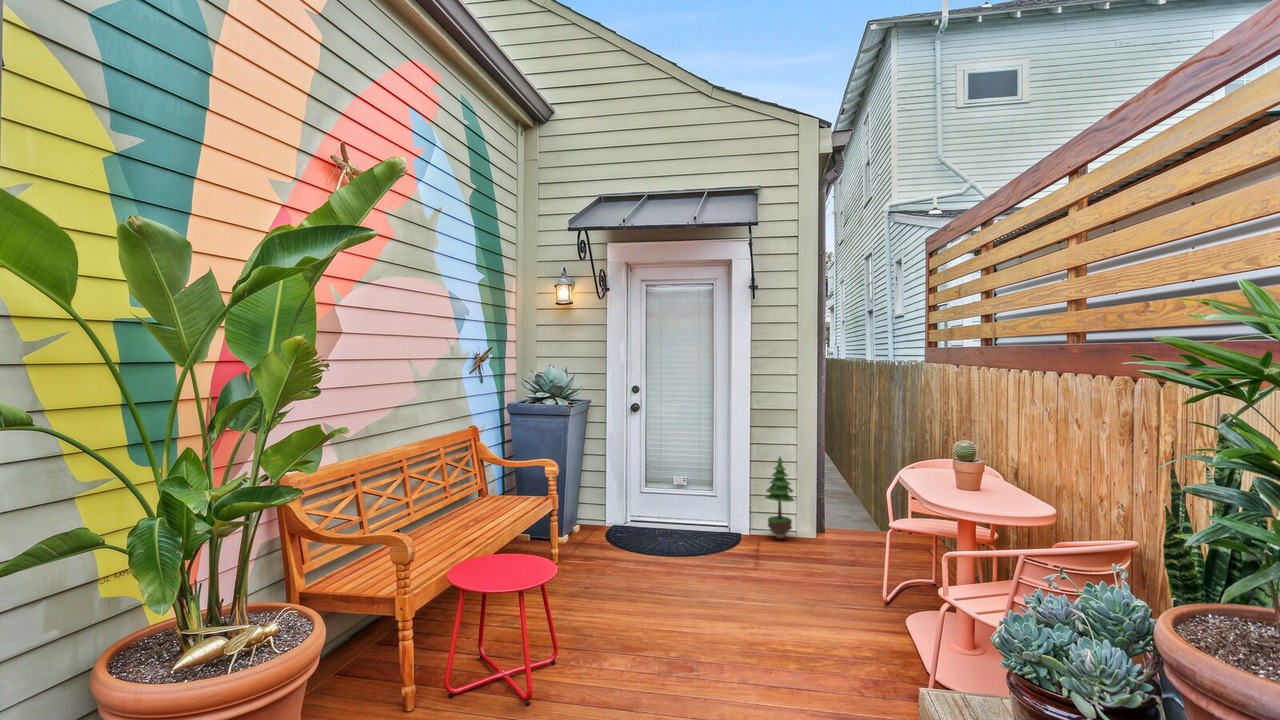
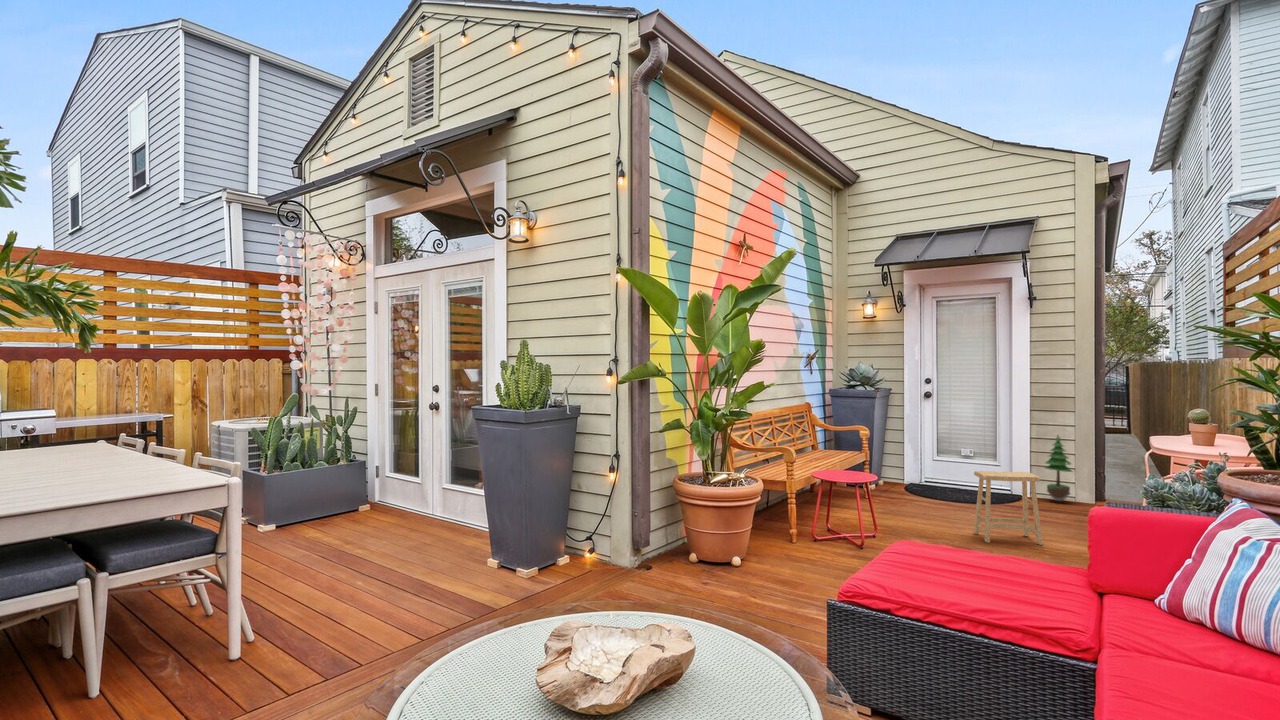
footstool: none [698,523,785,639] -> present [974,471,1043,545]

